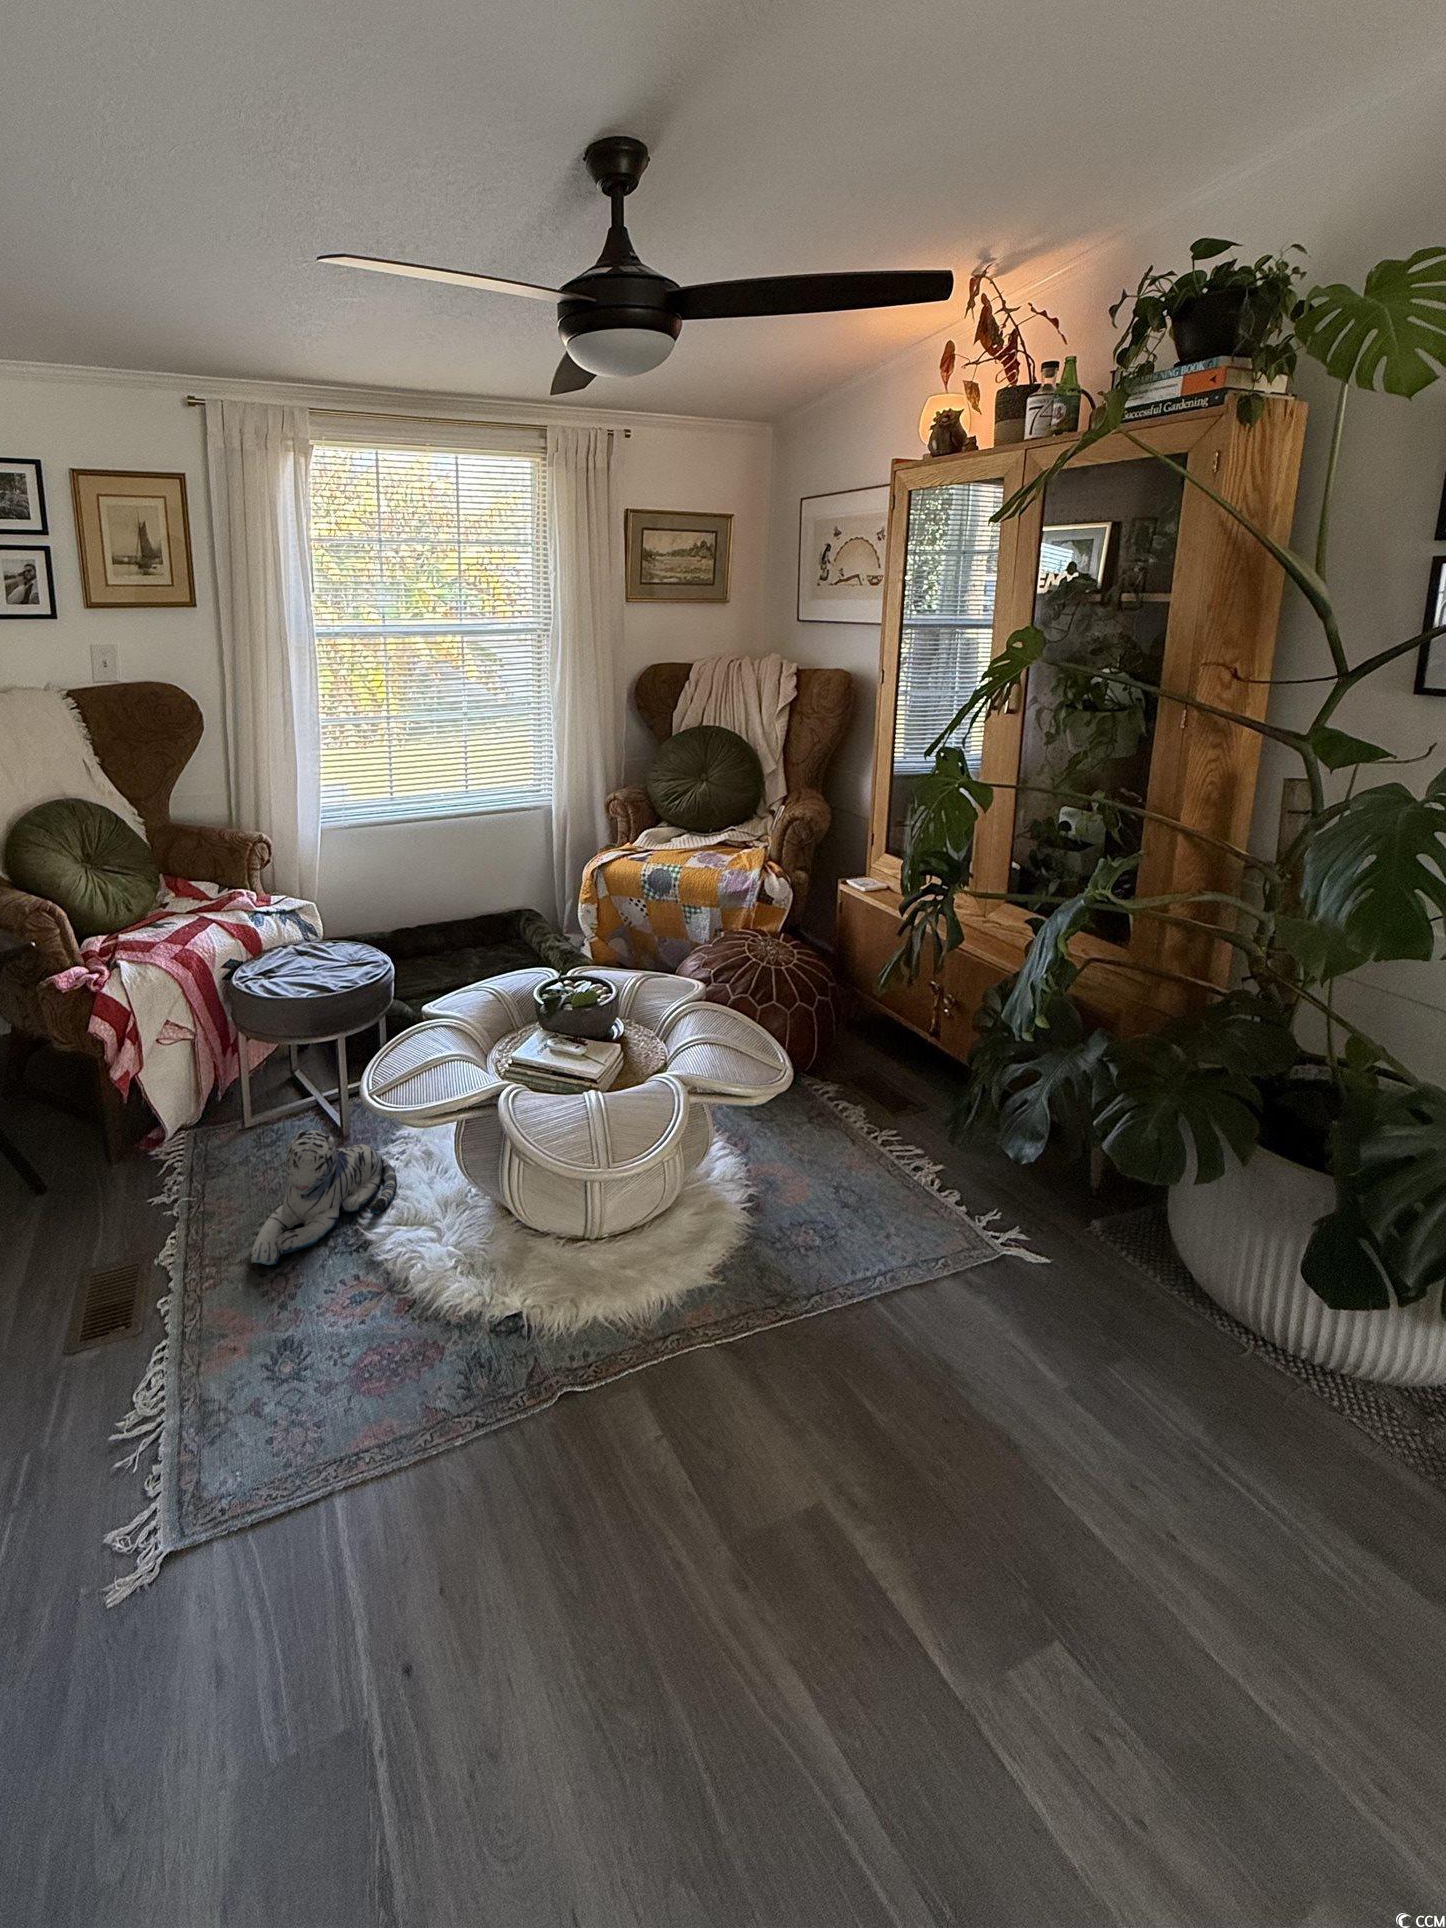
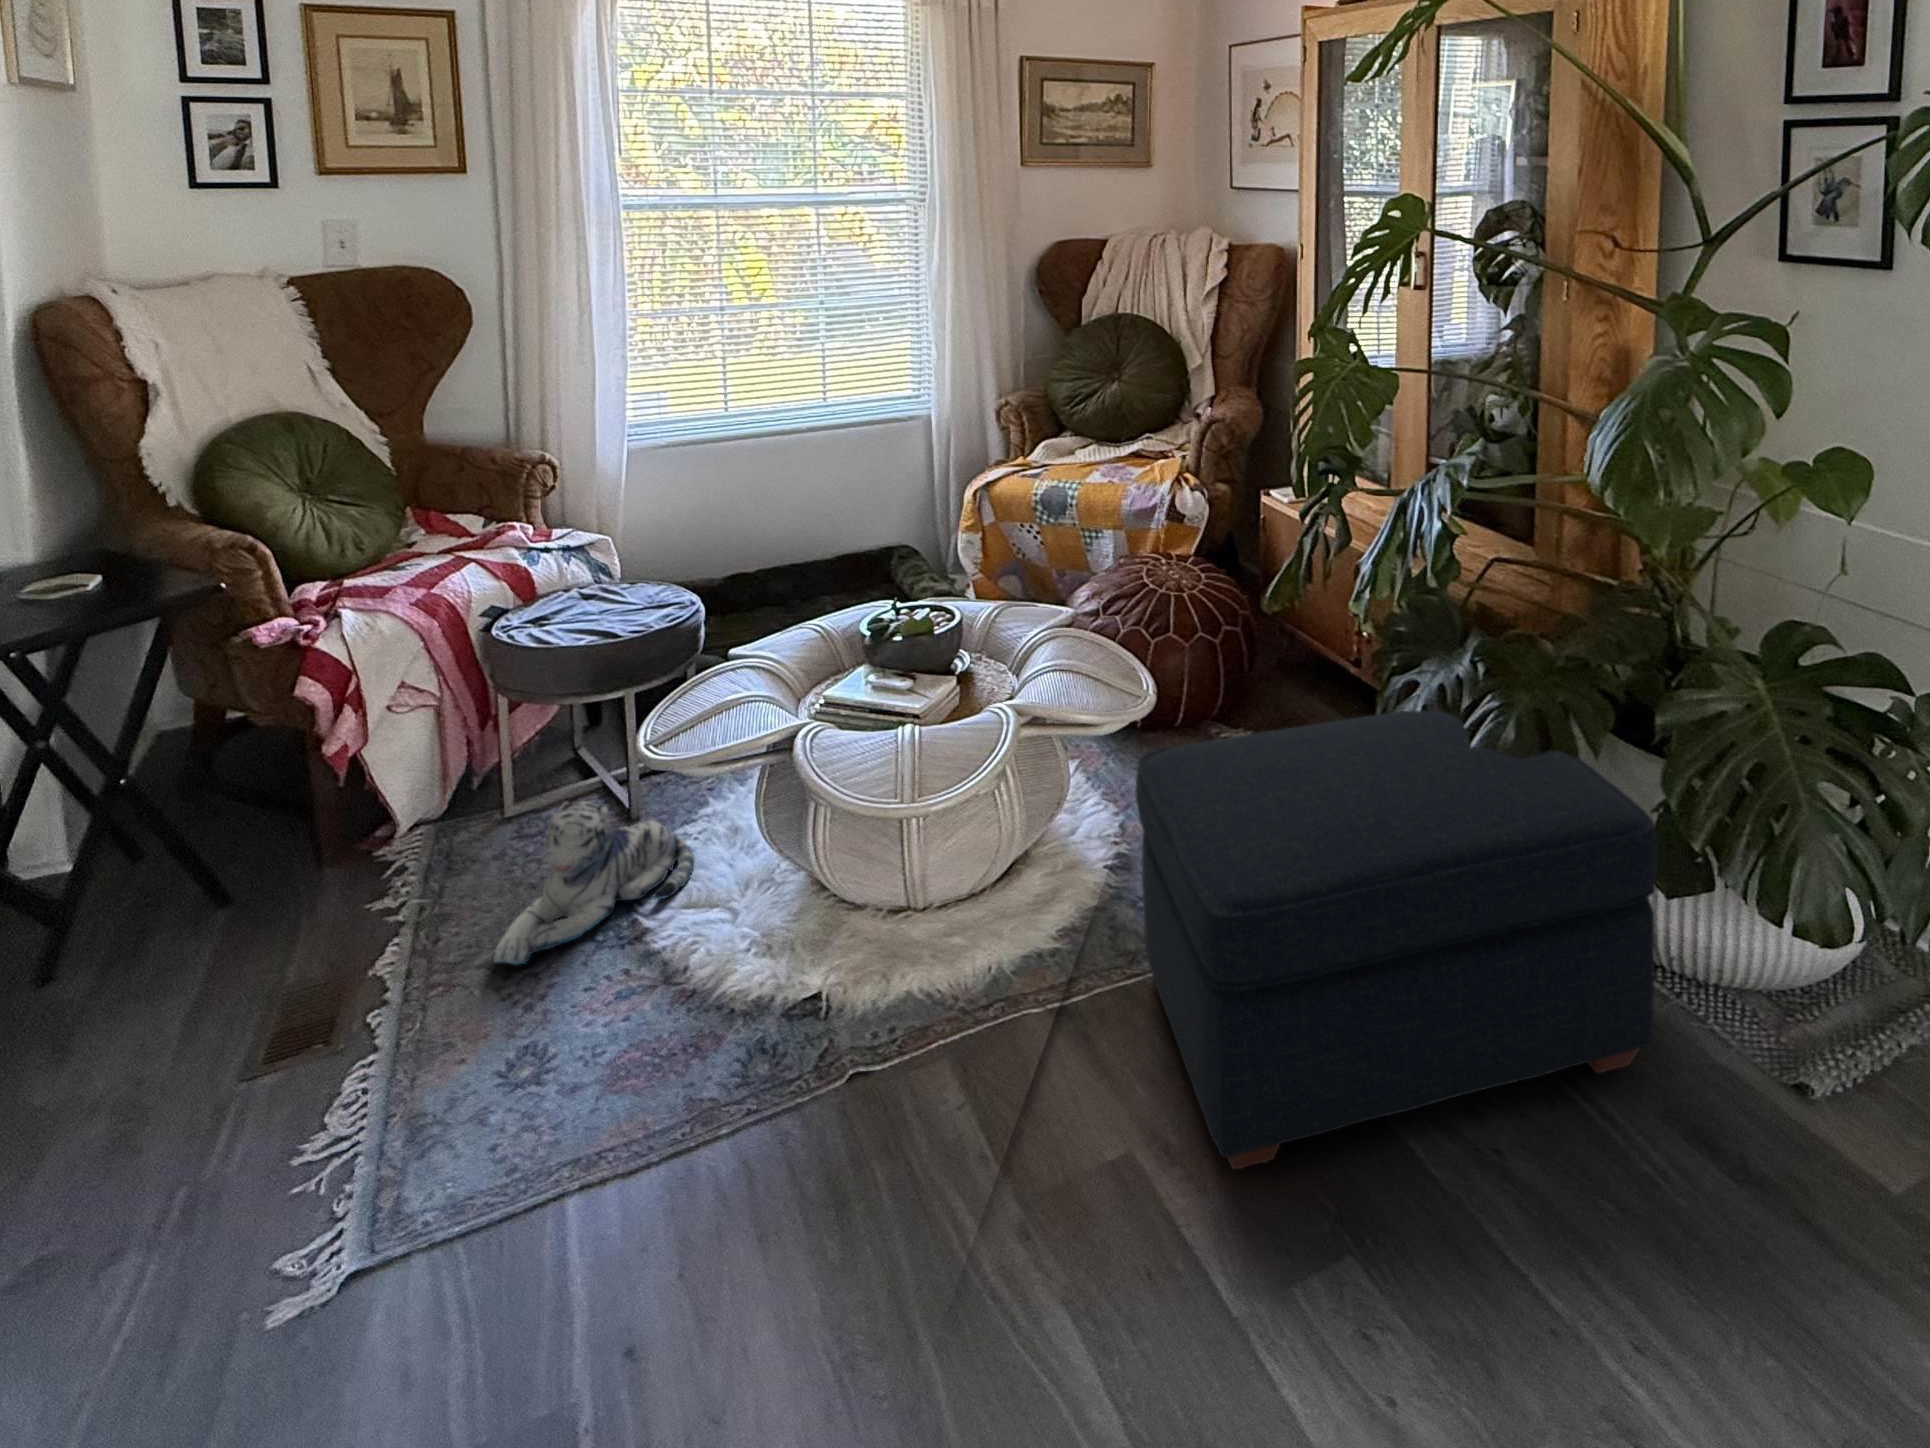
ottoman: none [798,1094,1363,1541] -> present [1136,711,1658,1169]

